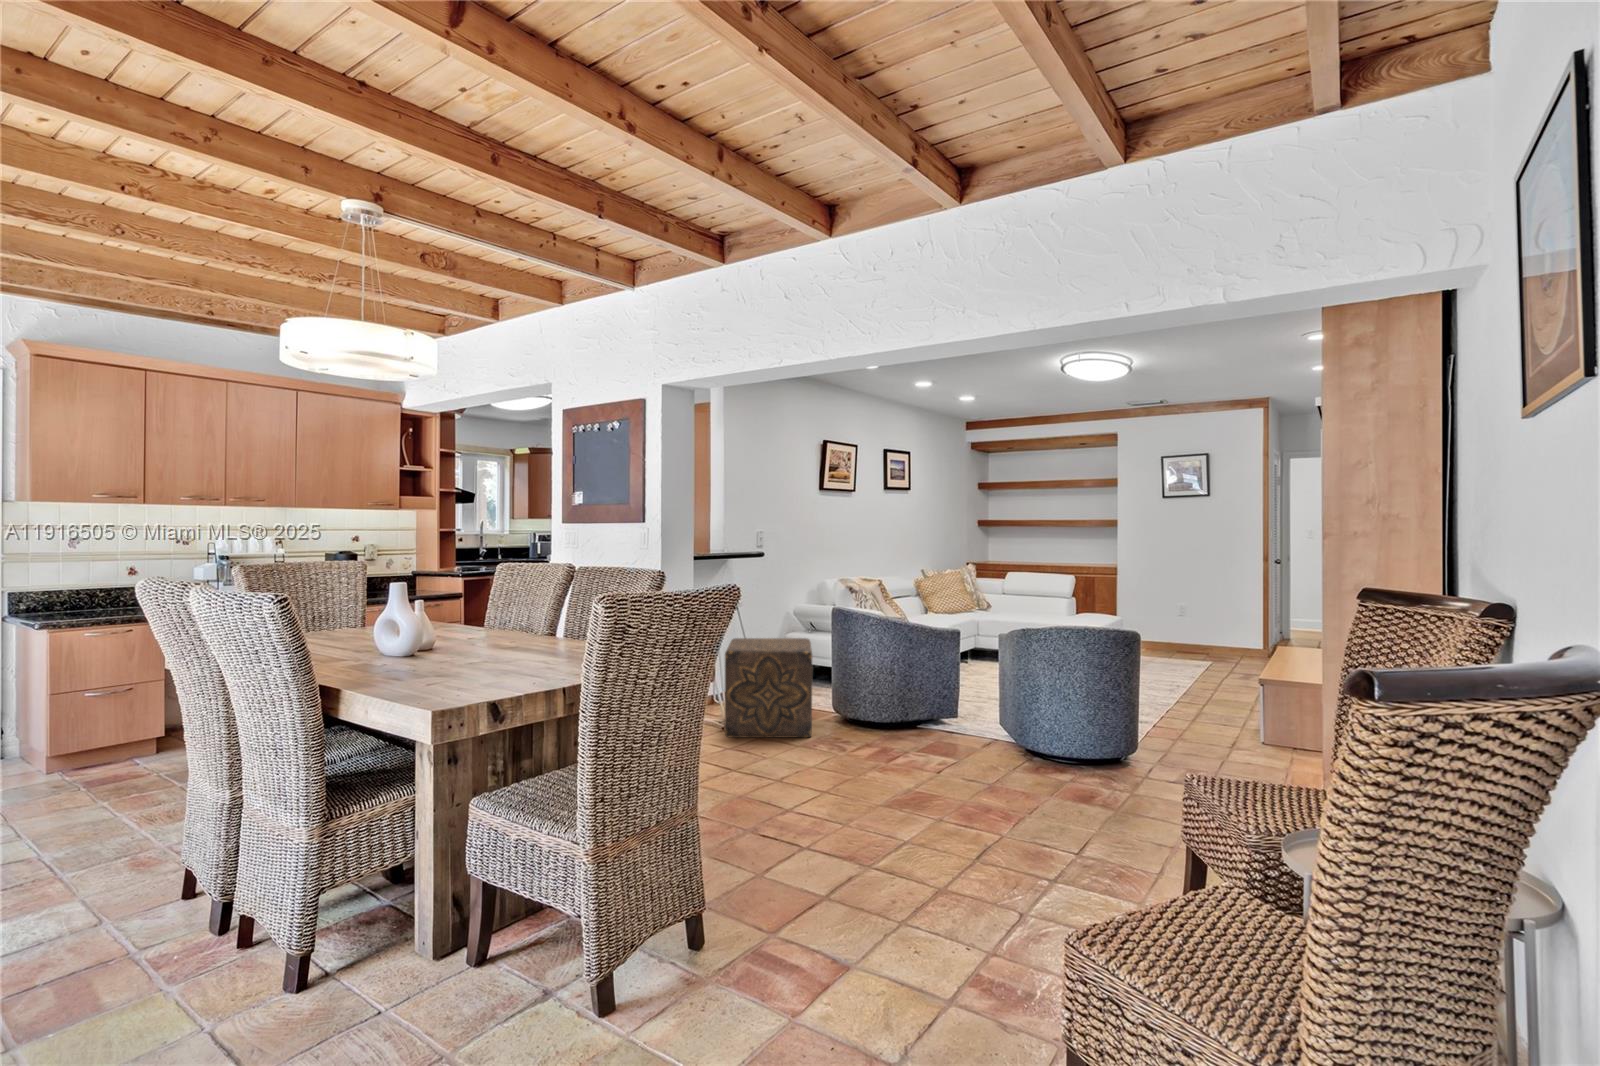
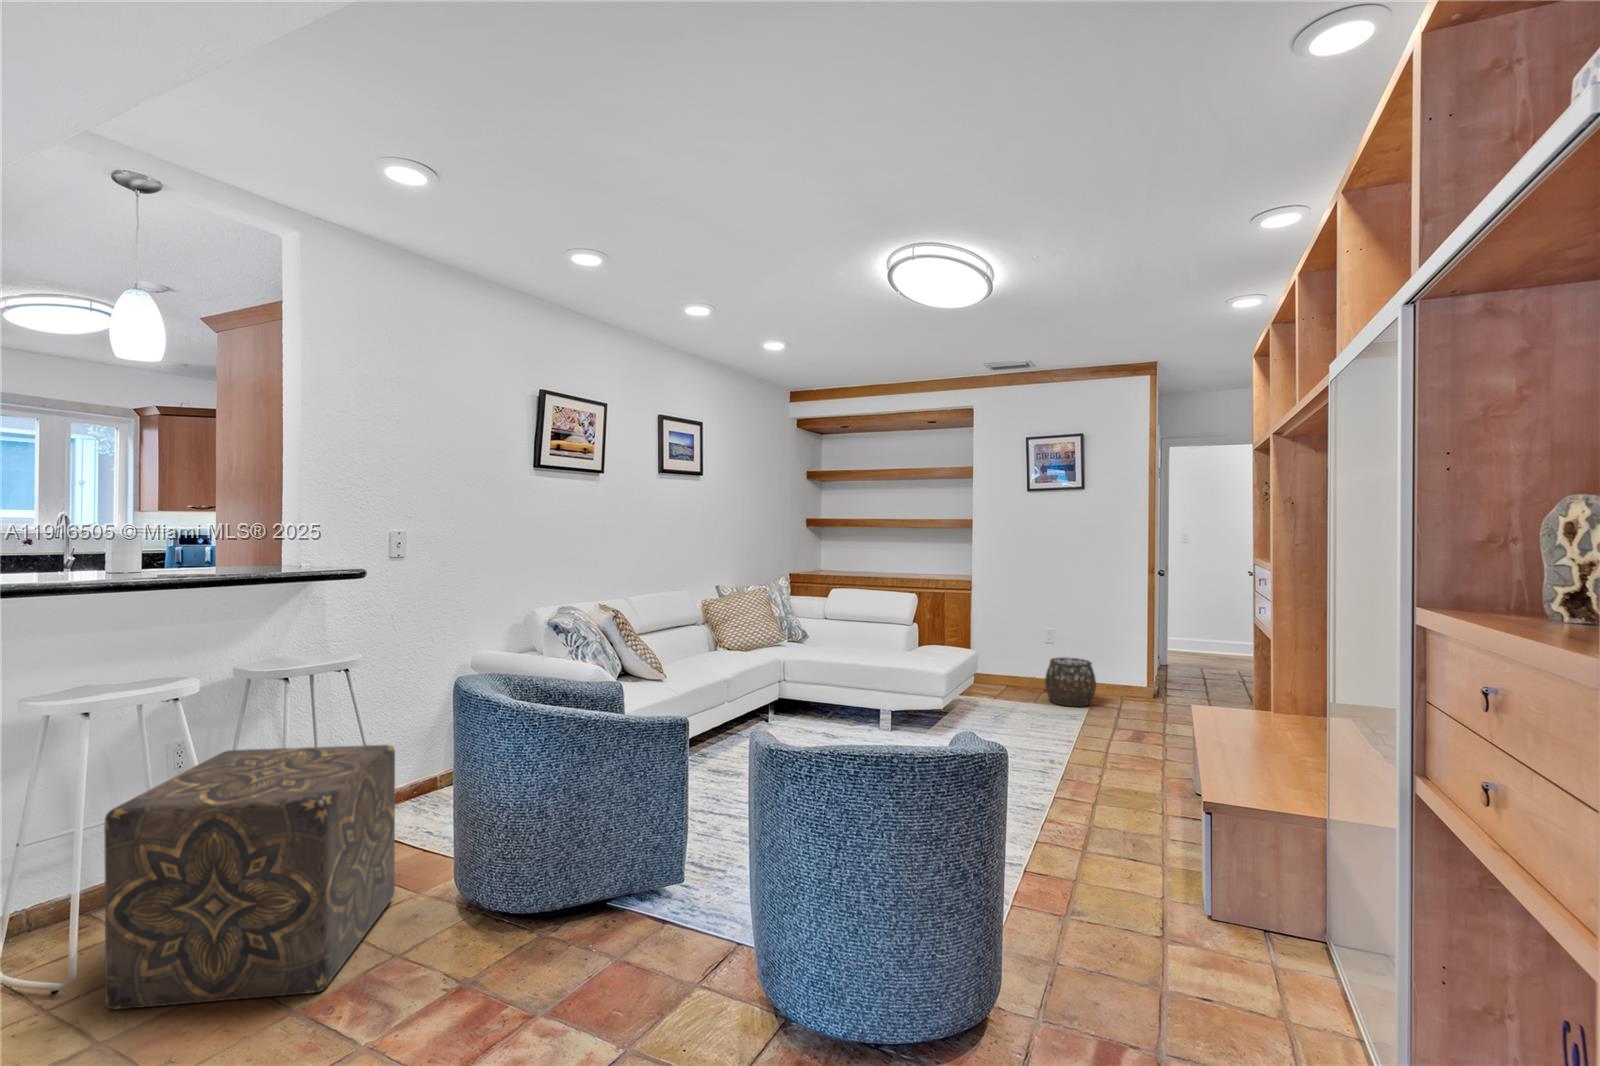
woven basket: none [1177,626,1219,663] -> present [1045,657,1096,707]

